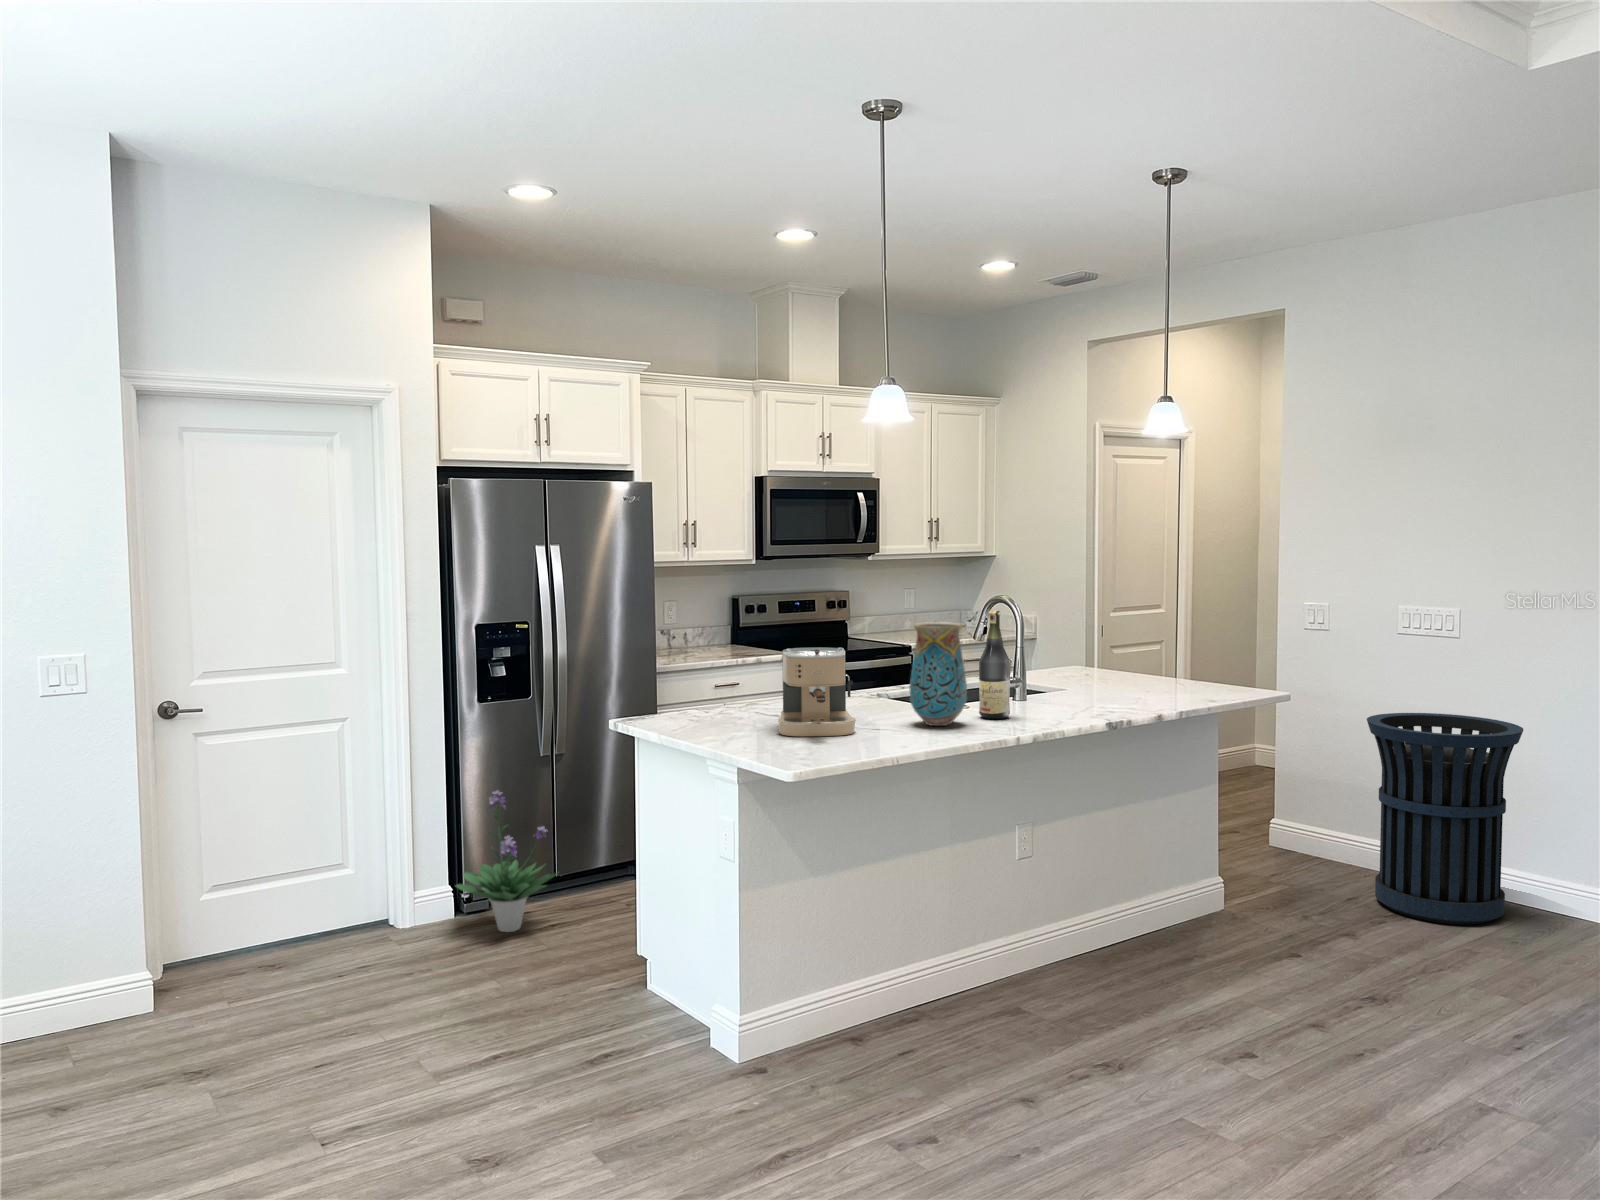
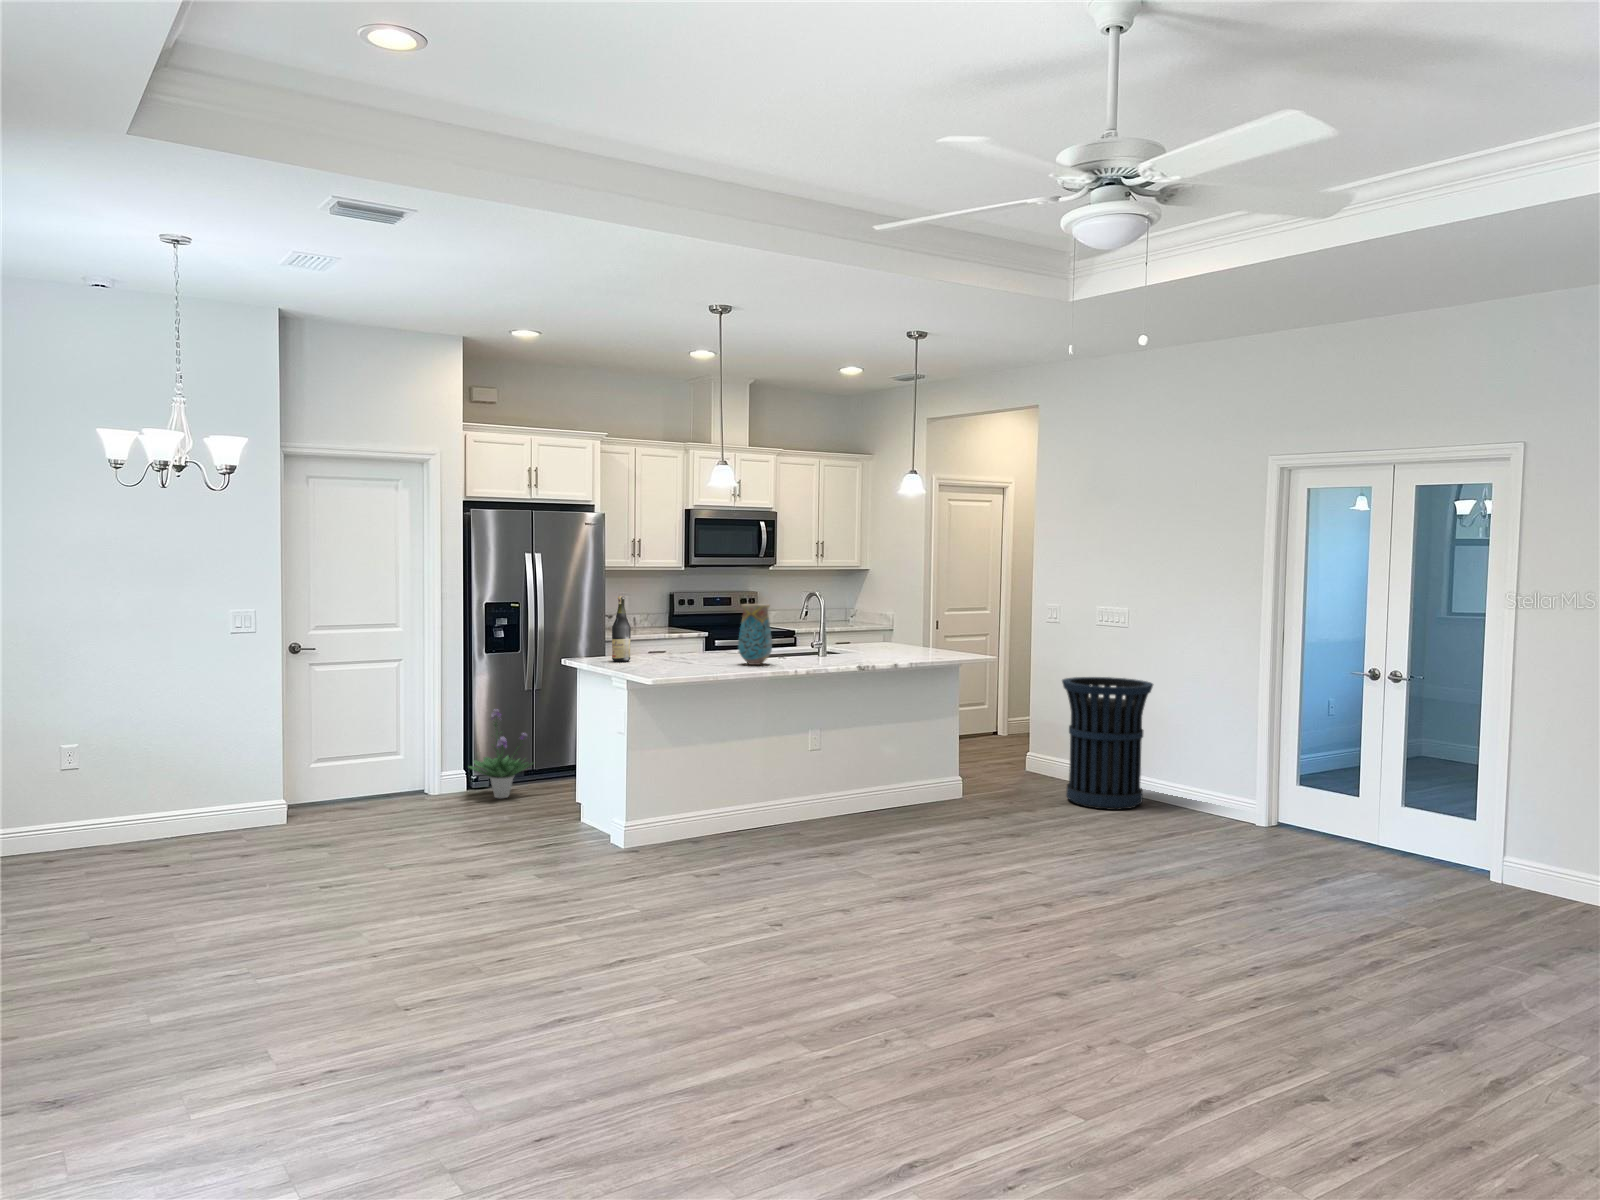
wine bottle: present [979,610,1010,719] -> present [612,596,631,662]
coffee maker: present [778,647,856,736] -> none [657,617,703,667]

